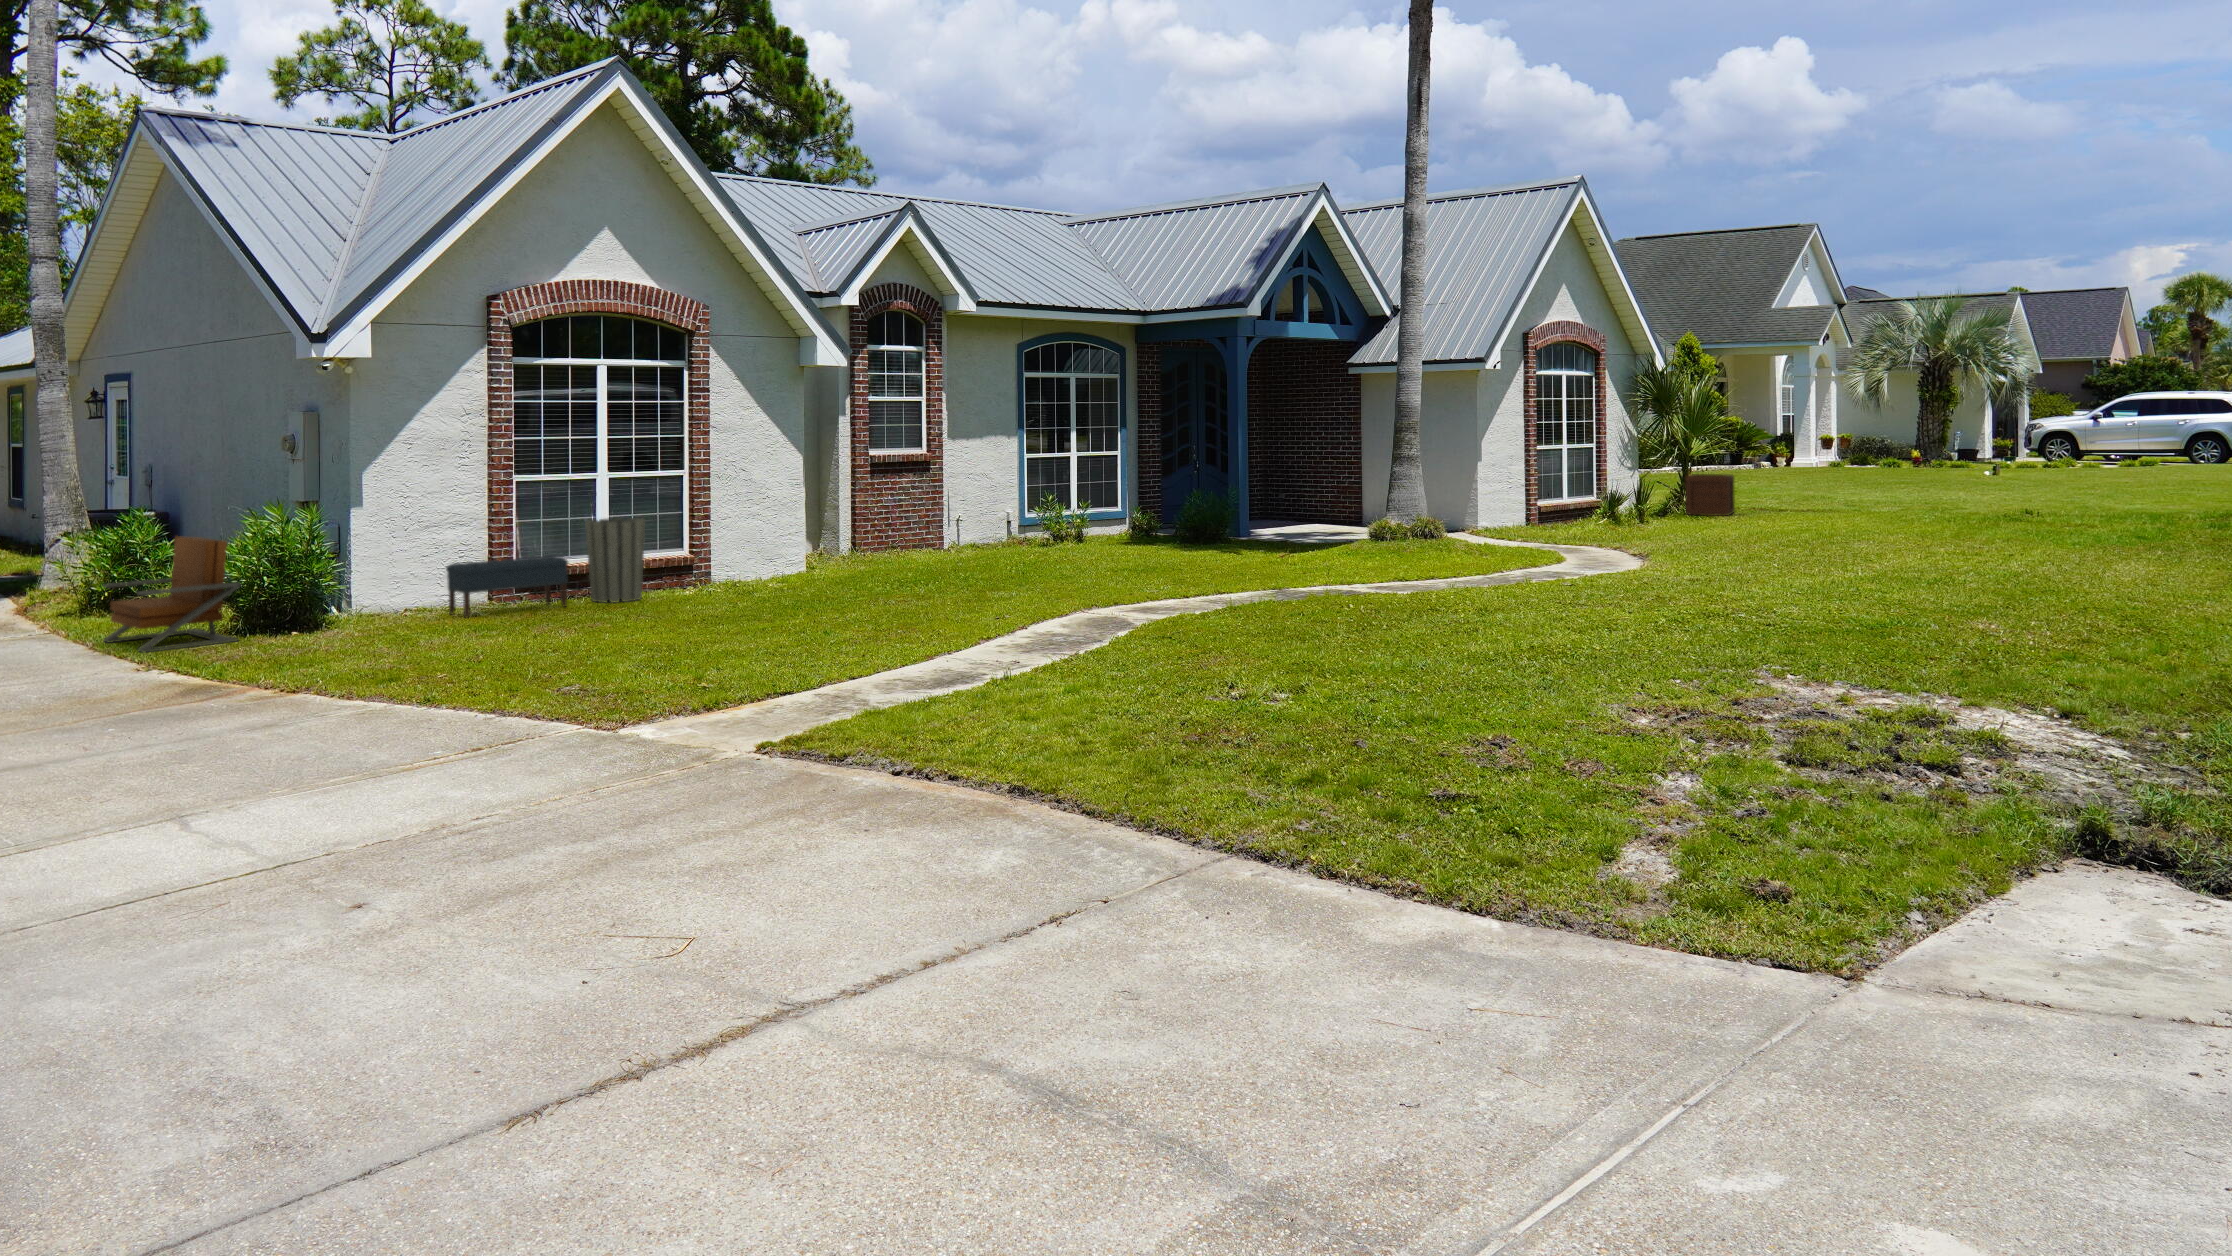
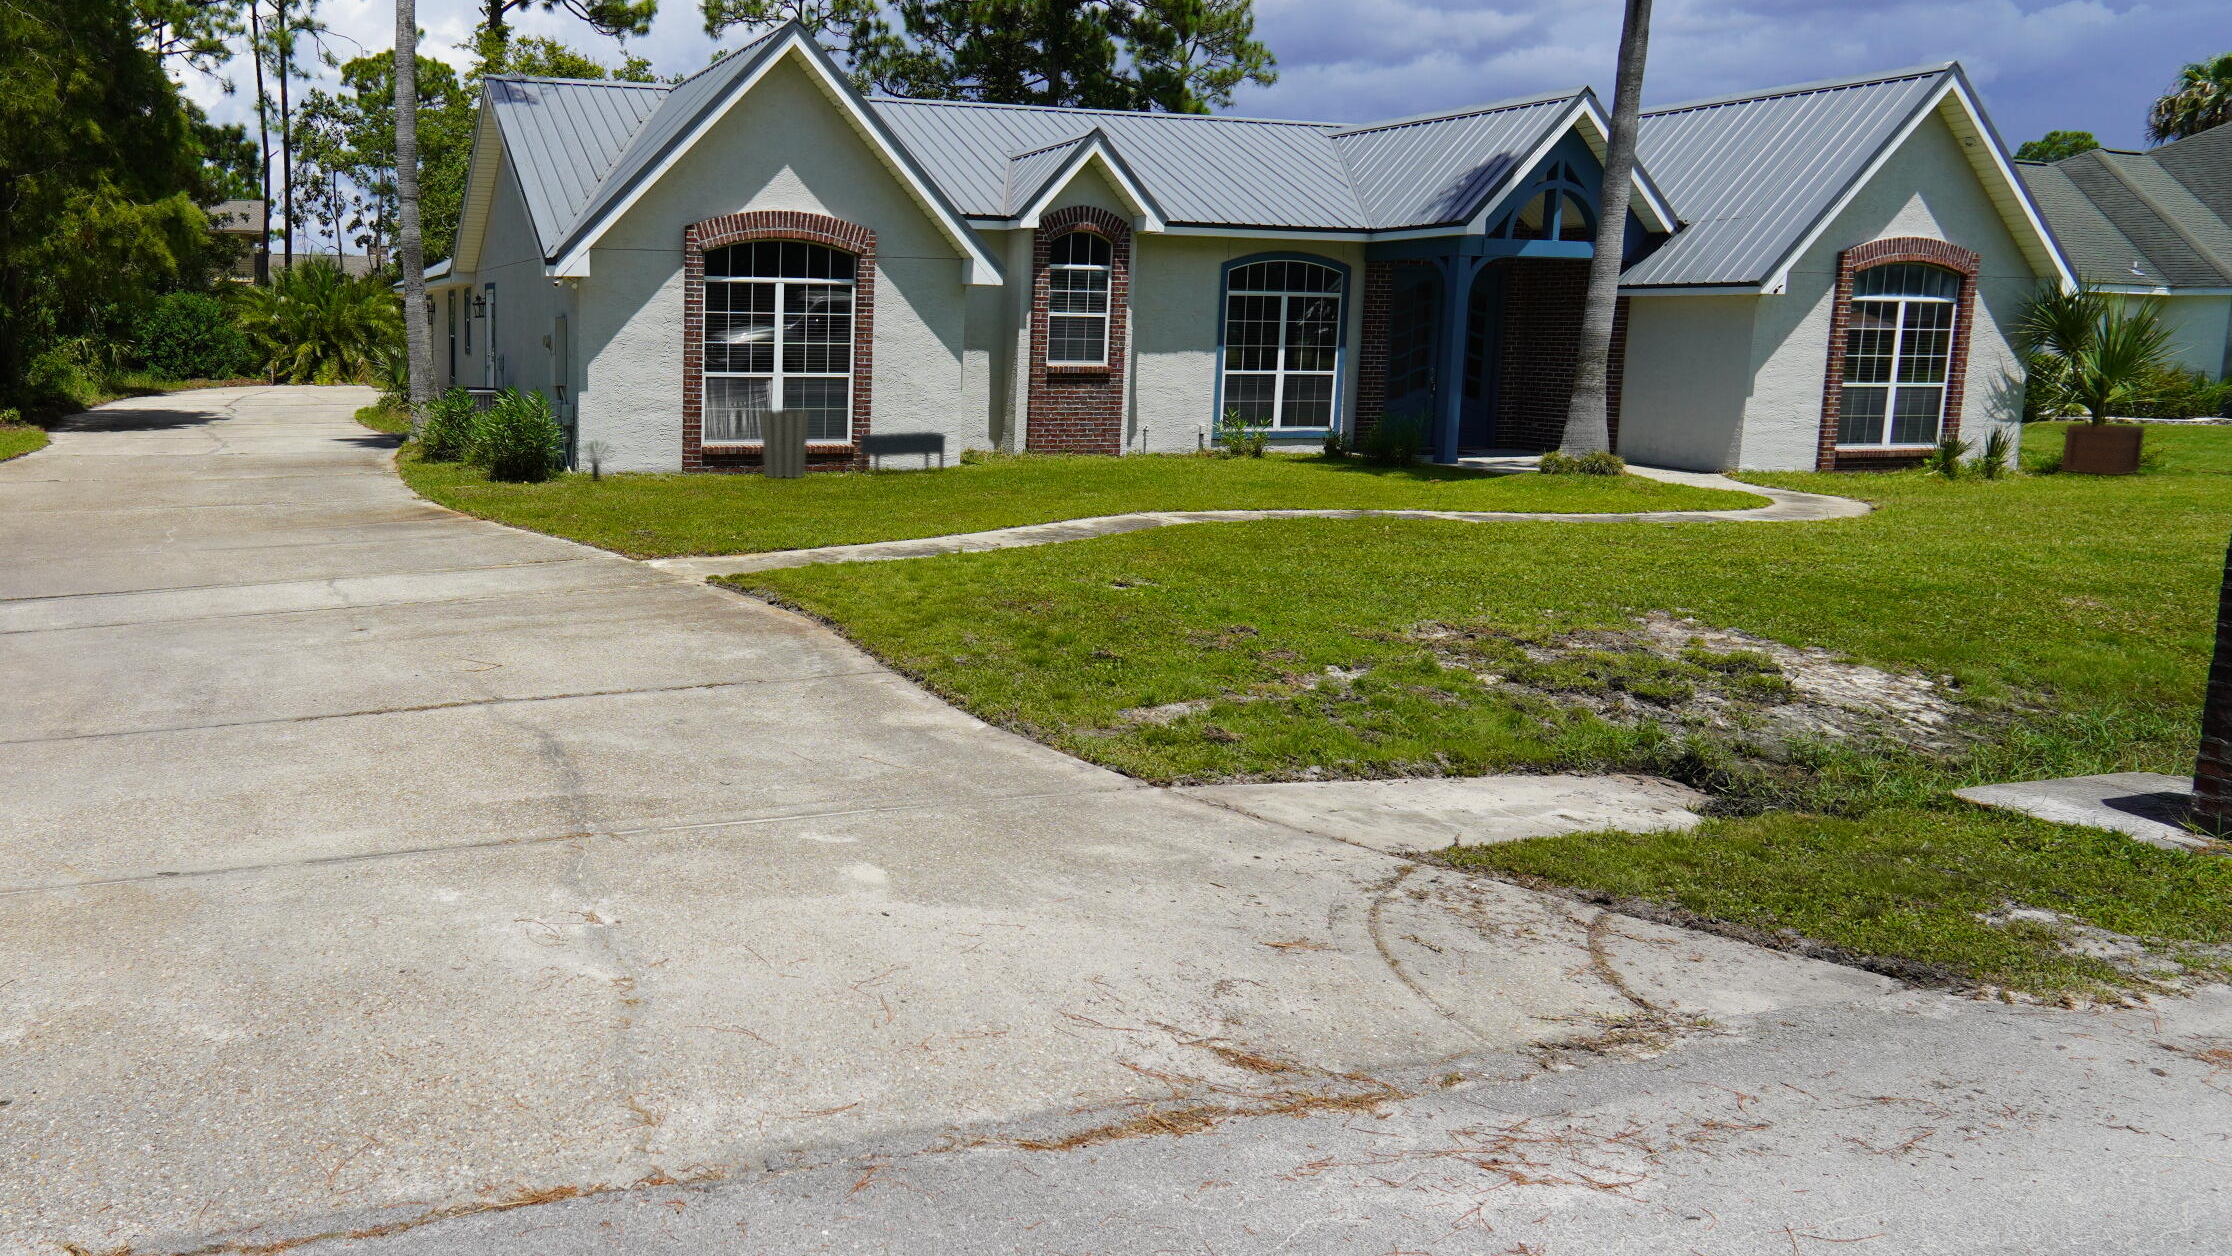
lounge chair: present [103,537,241,653] -> none [419,407,498,487]
bench: present [446,556,568,618] -> present [860,432,946,474]
potted plant: none [350,570,404,625] -> present [579,441,608,481]

